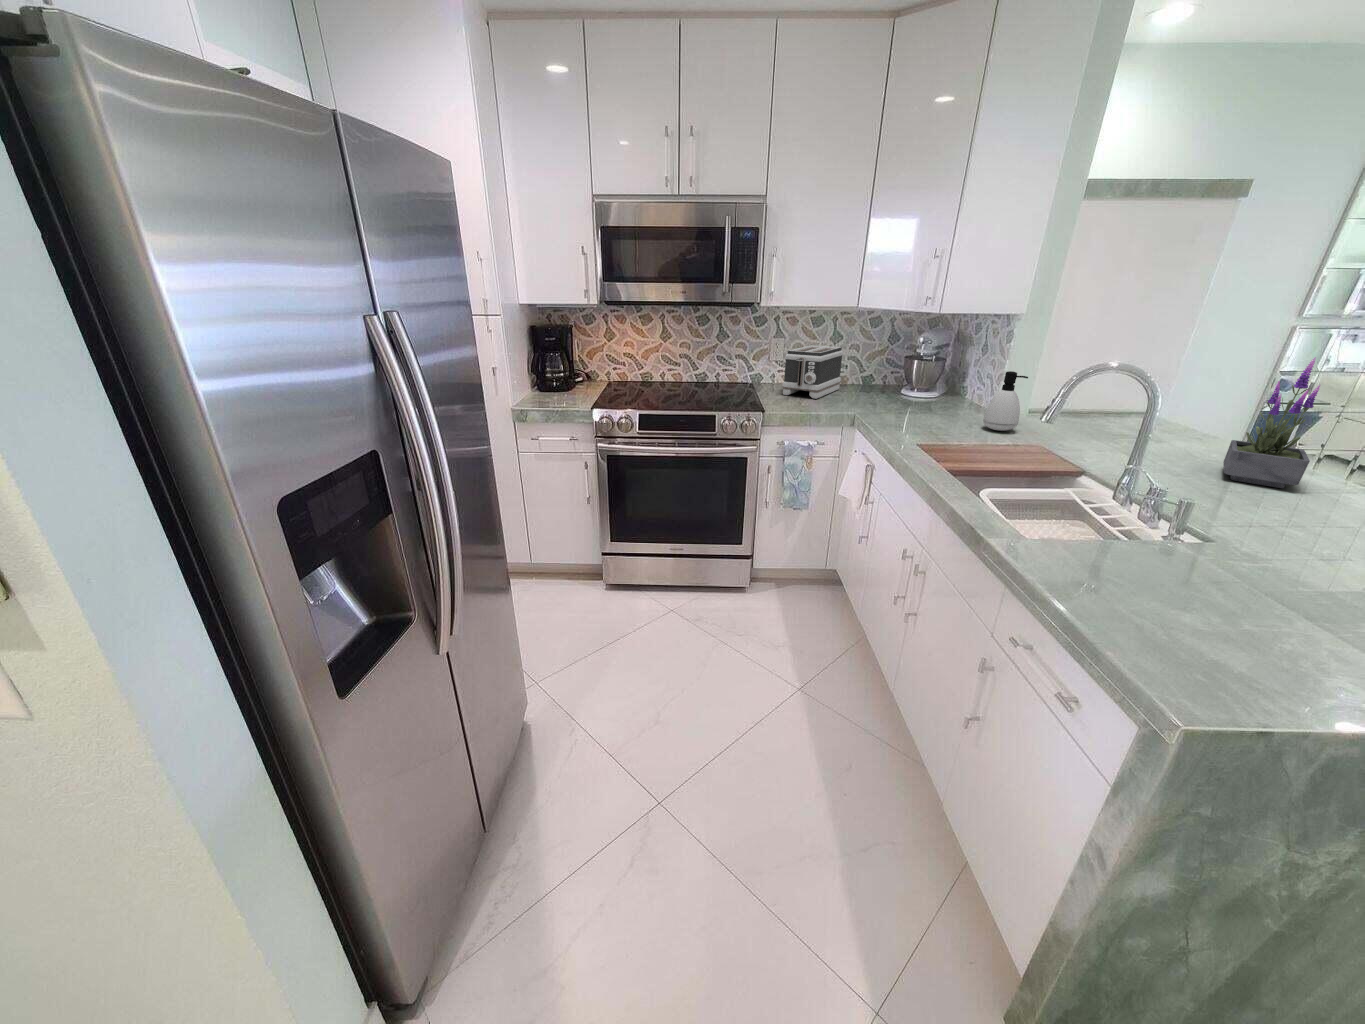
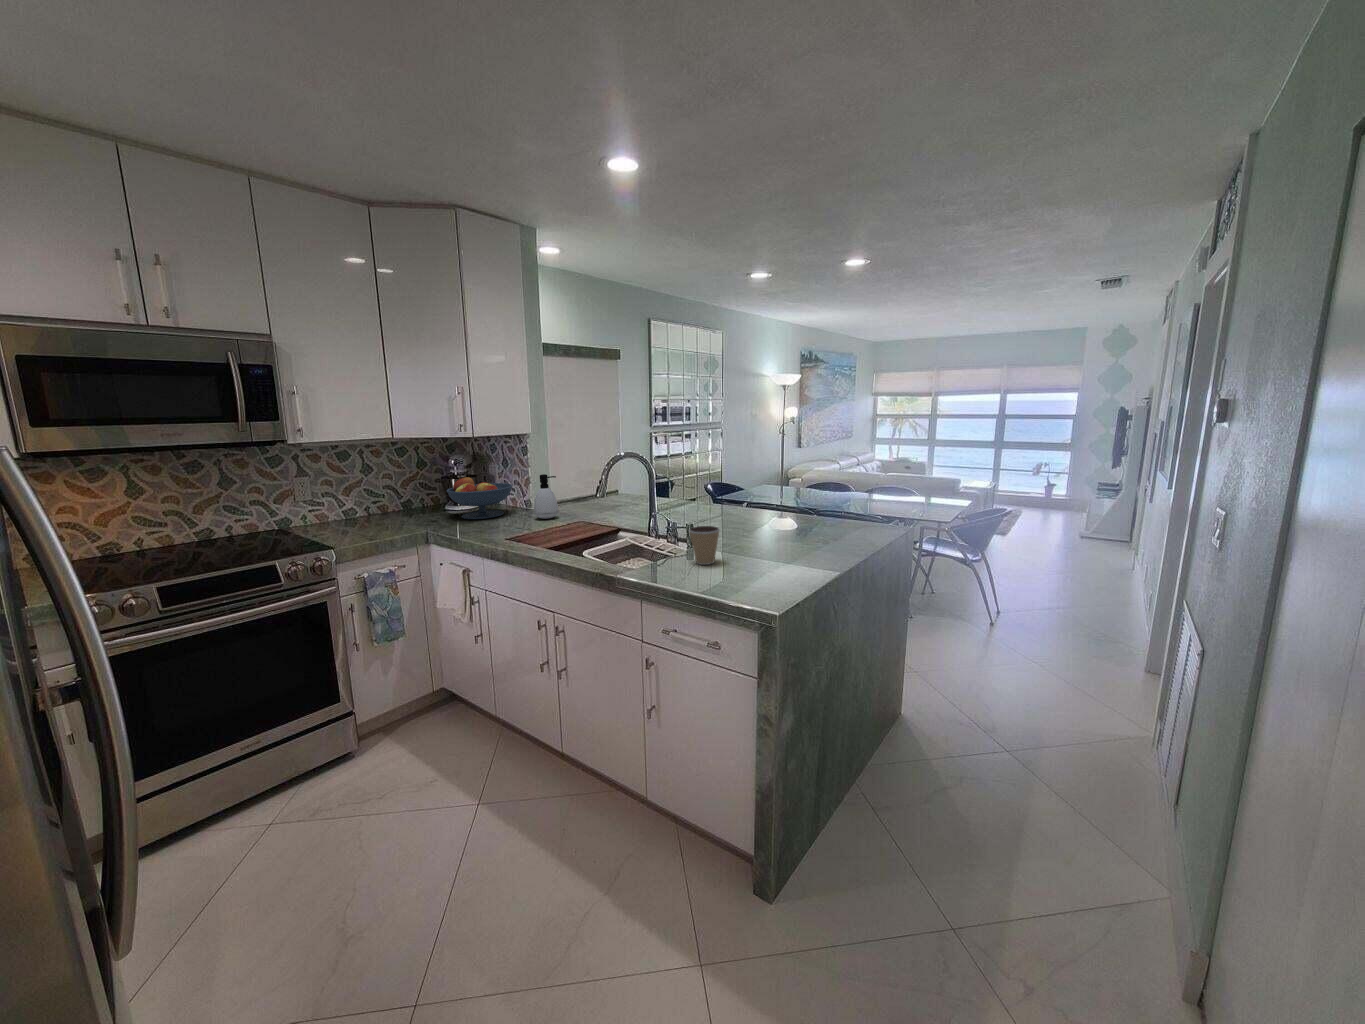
toaster: present [782,345,843,399] -> none [326,477,386,531]
potted plant: present [1223,357,1320,488] -> none [672,444,708,516]
fruit bowl: none [895,359,975,414] -> present [447,477,512,519]
coffee cup: none [1152,513,1232,587] -> present [689,526,720,565]

